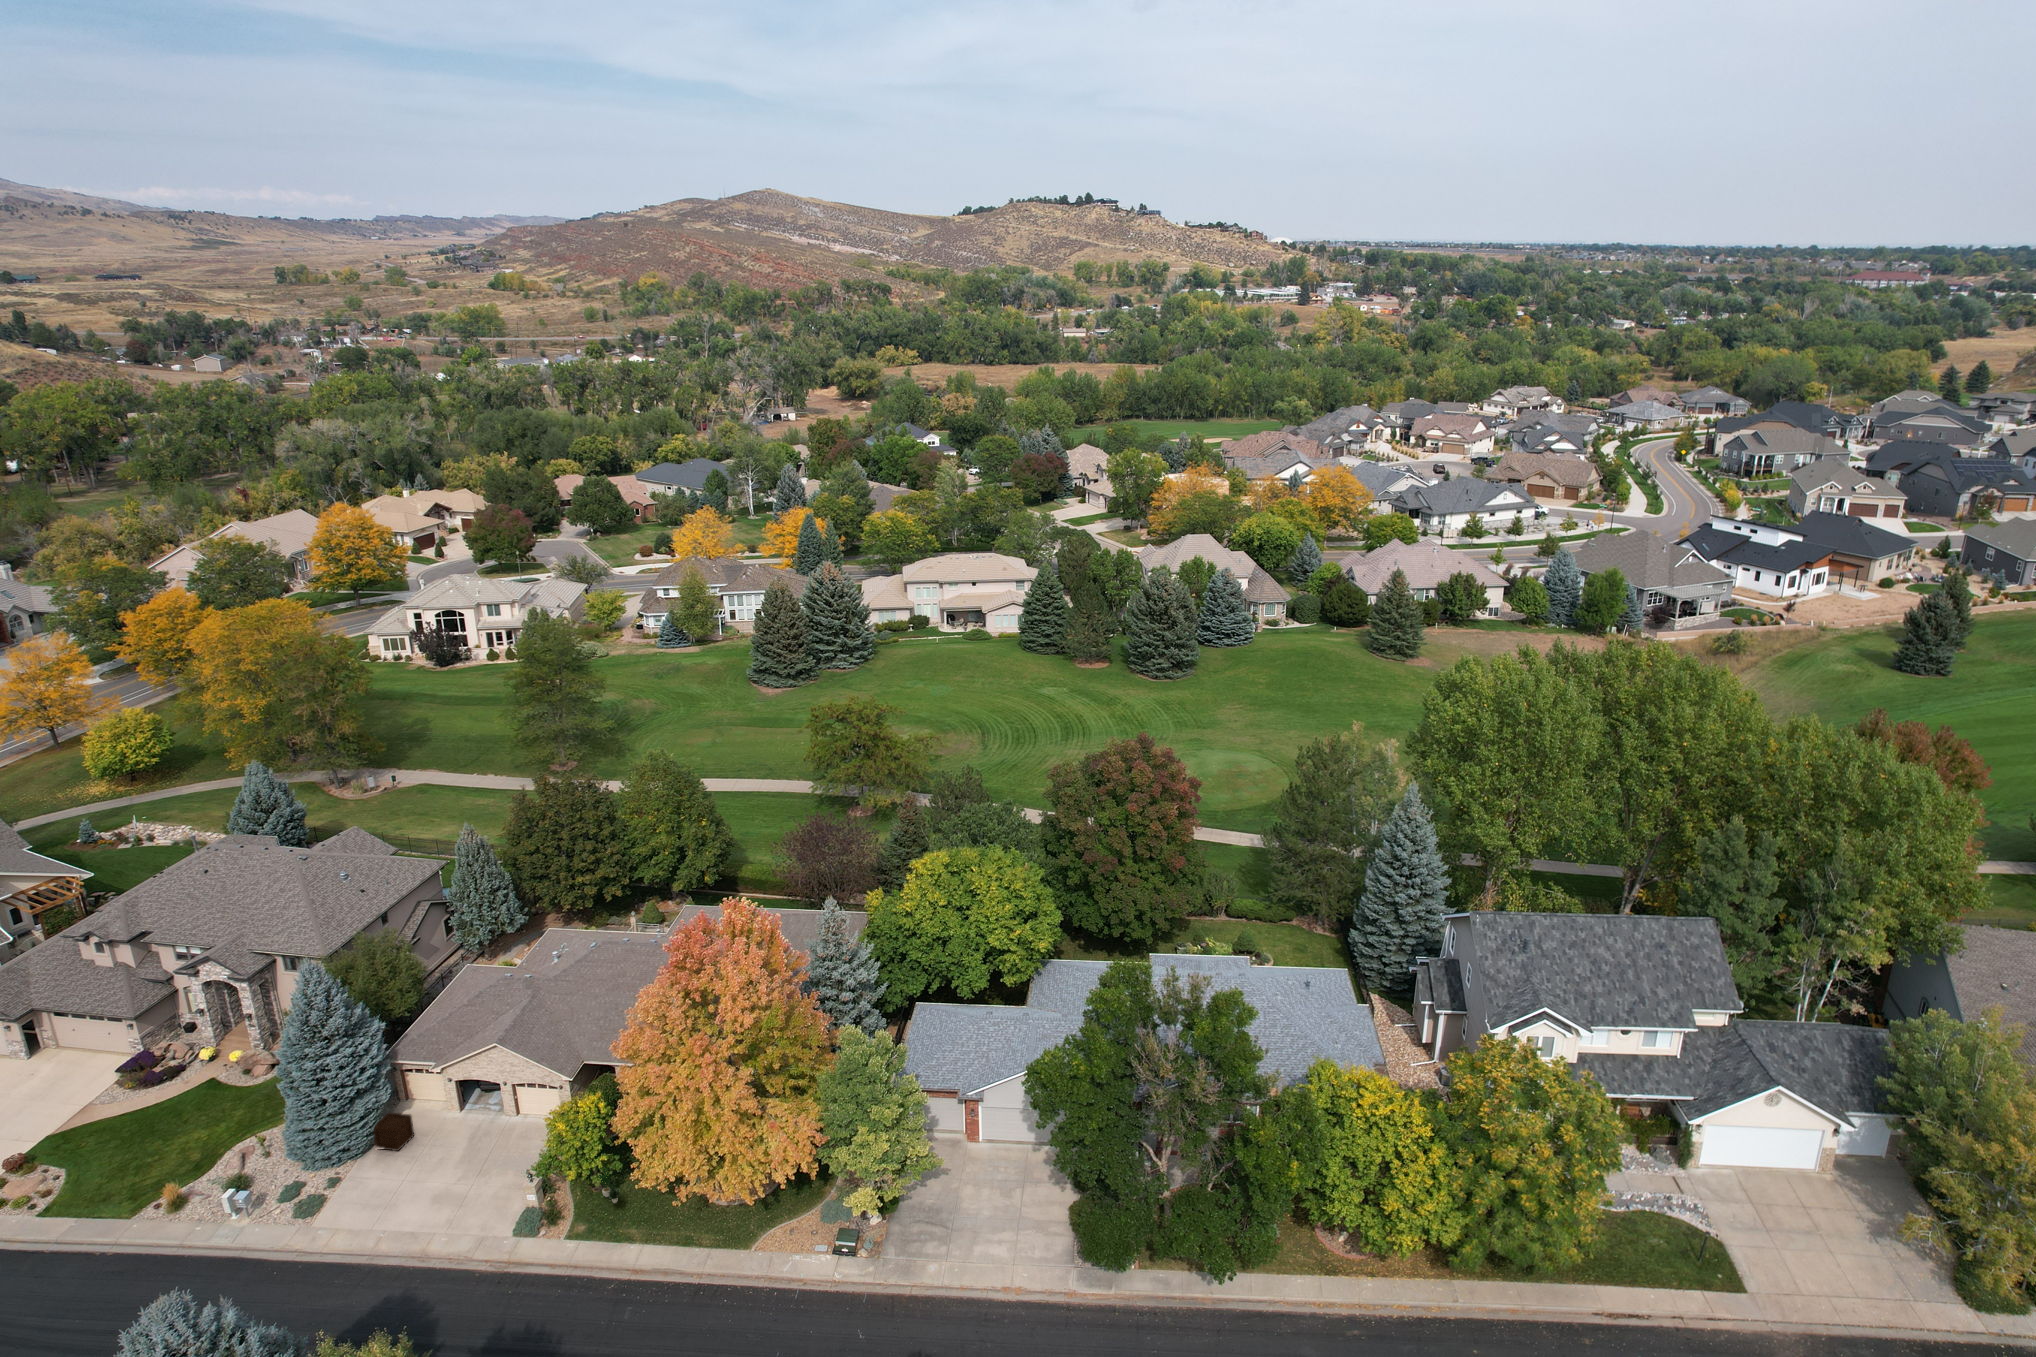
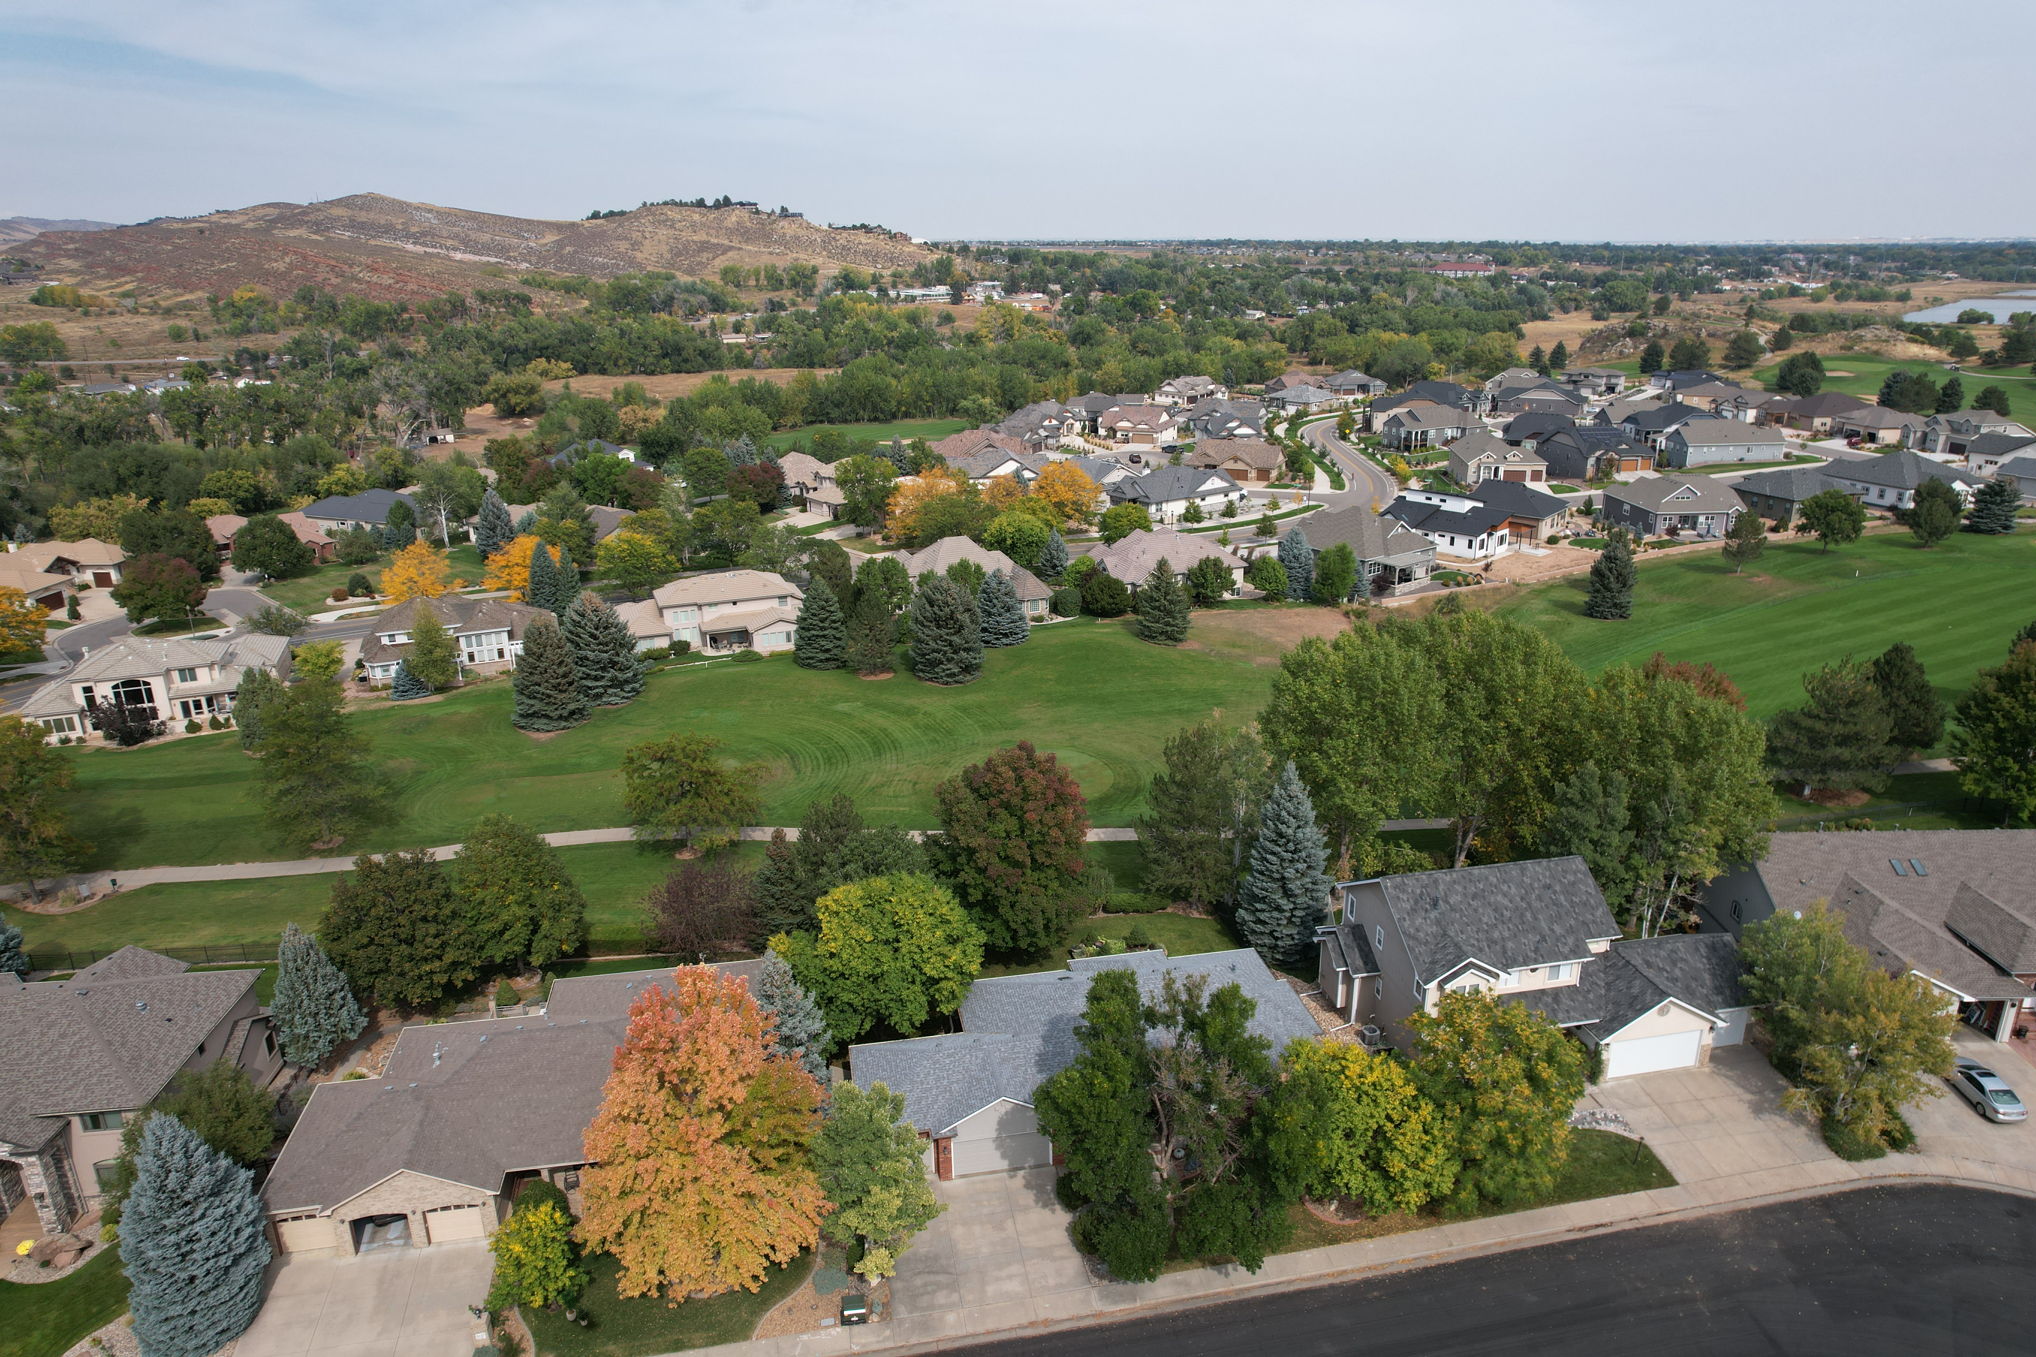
wooden crate: present [372,1113,415,1151] -> none [252,1273,304,1322]

